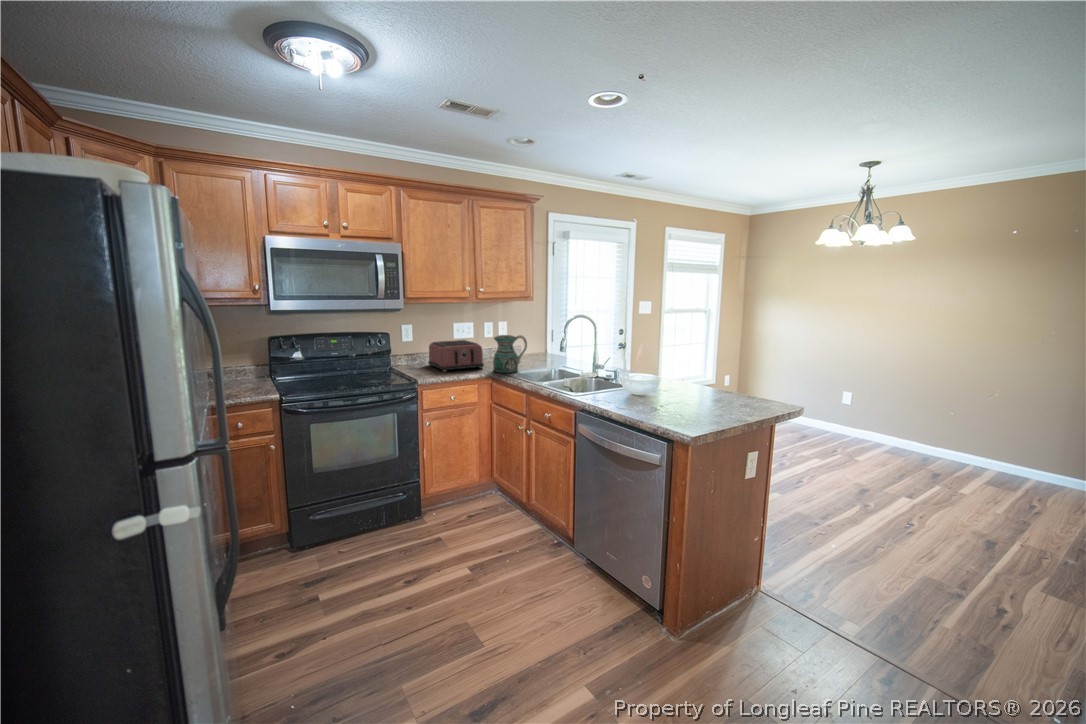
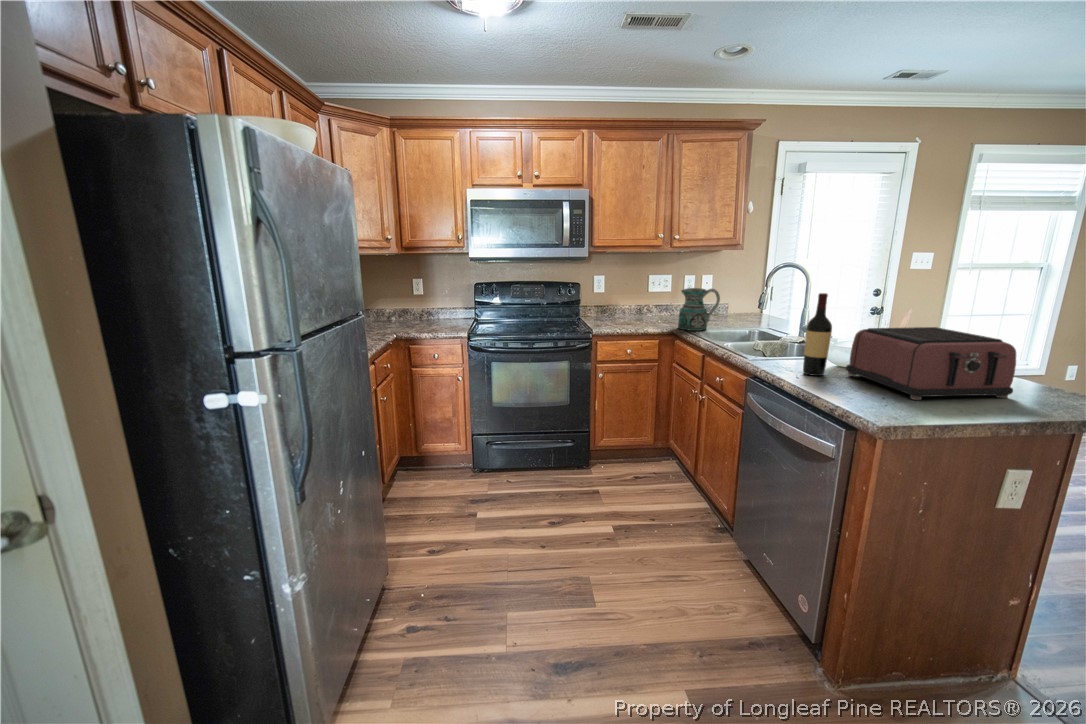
toaster: present [428,340,484,372] -> present [846,327,1016,400]
wine bottle: none [618,342,635,404] -> present [803,293,832,376]

